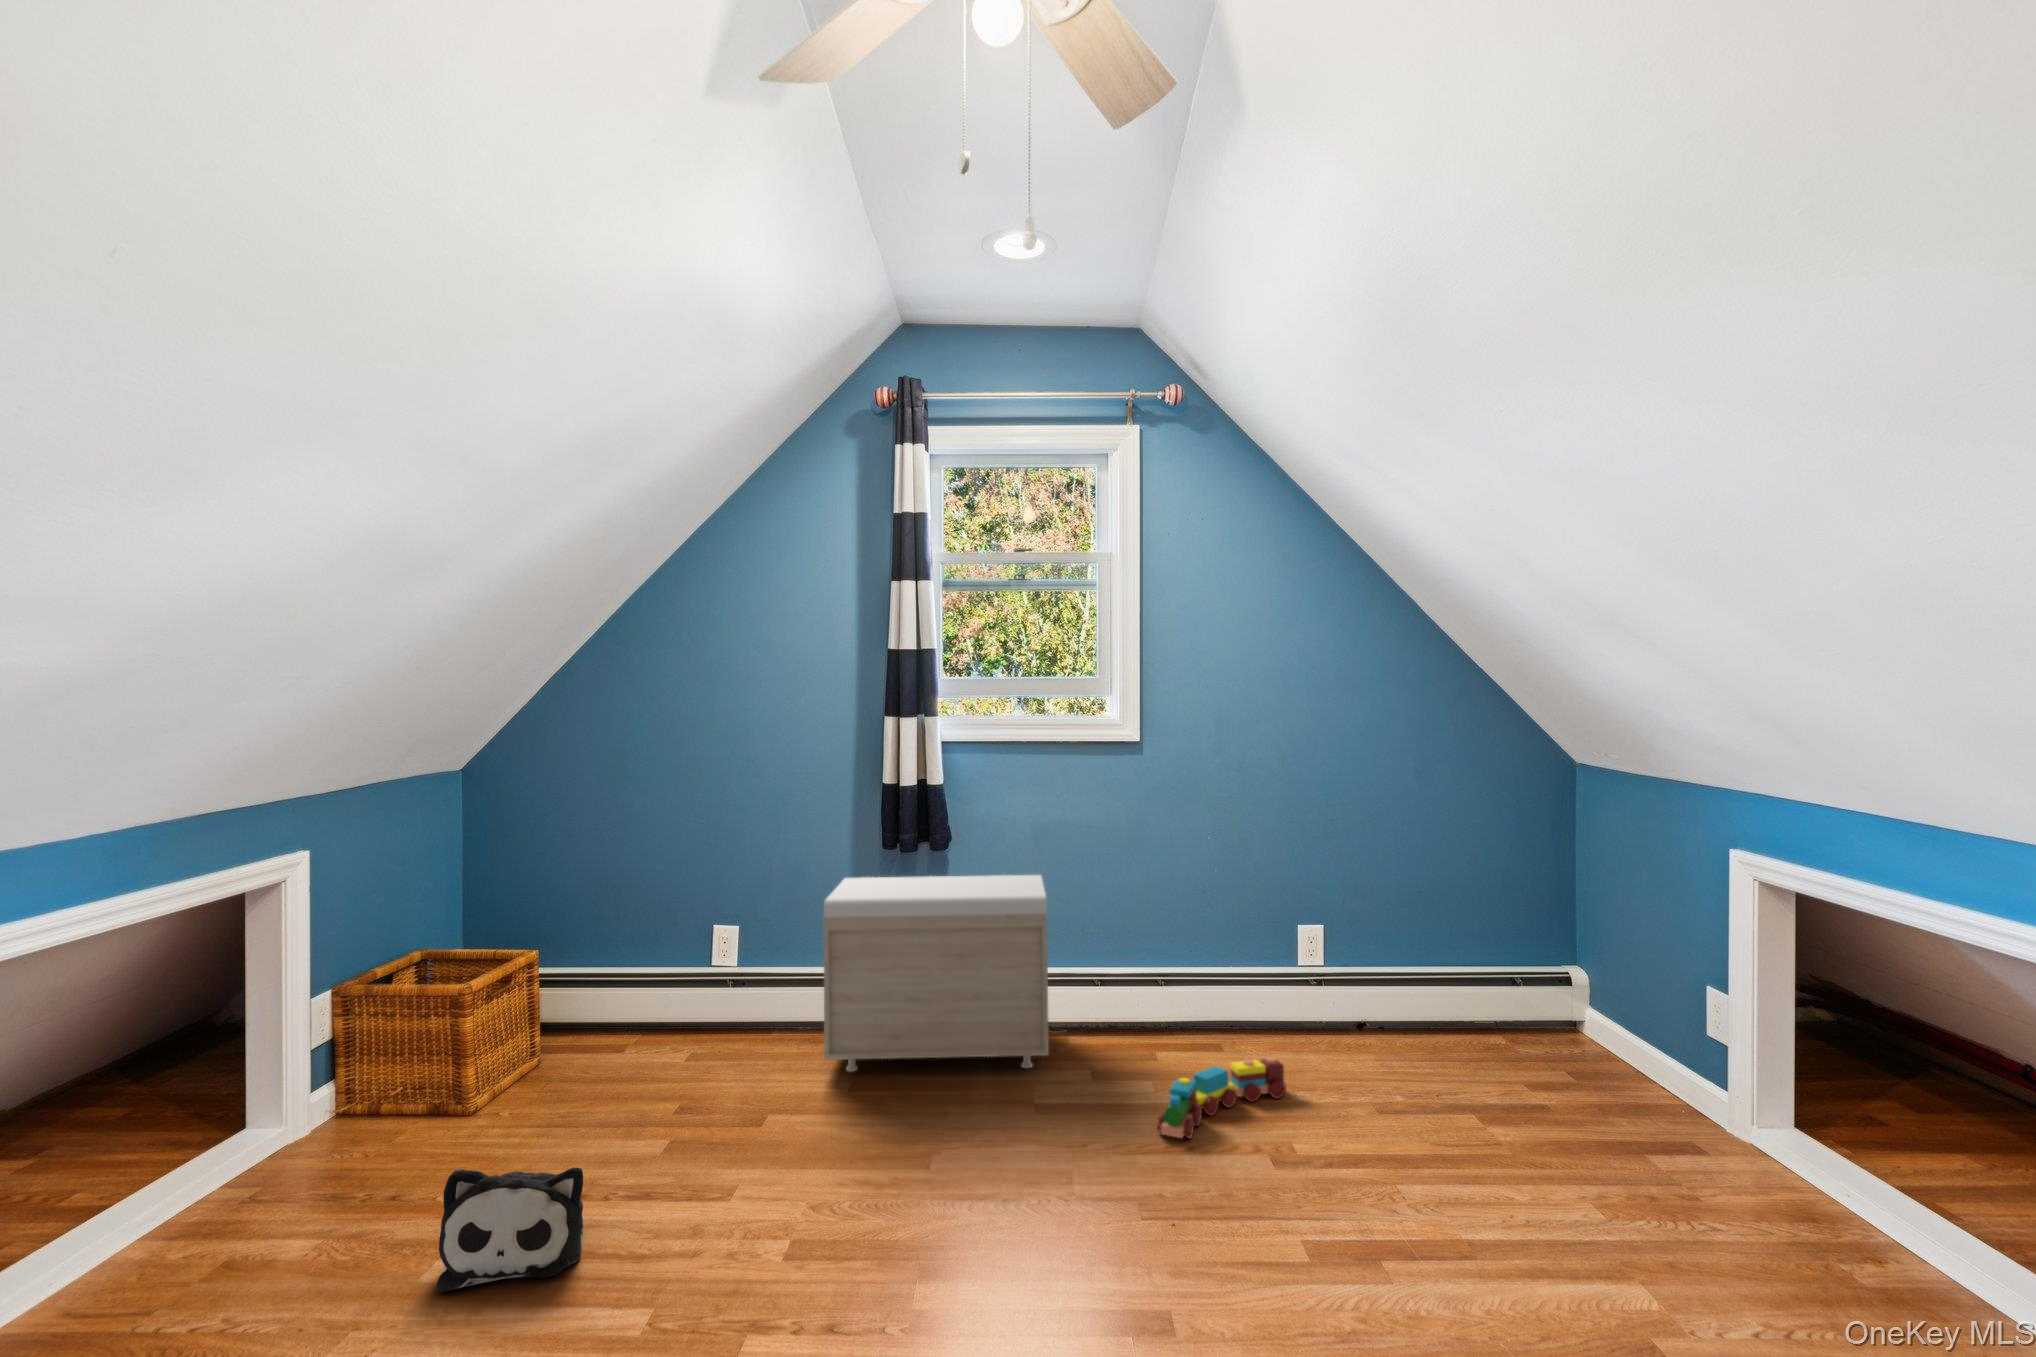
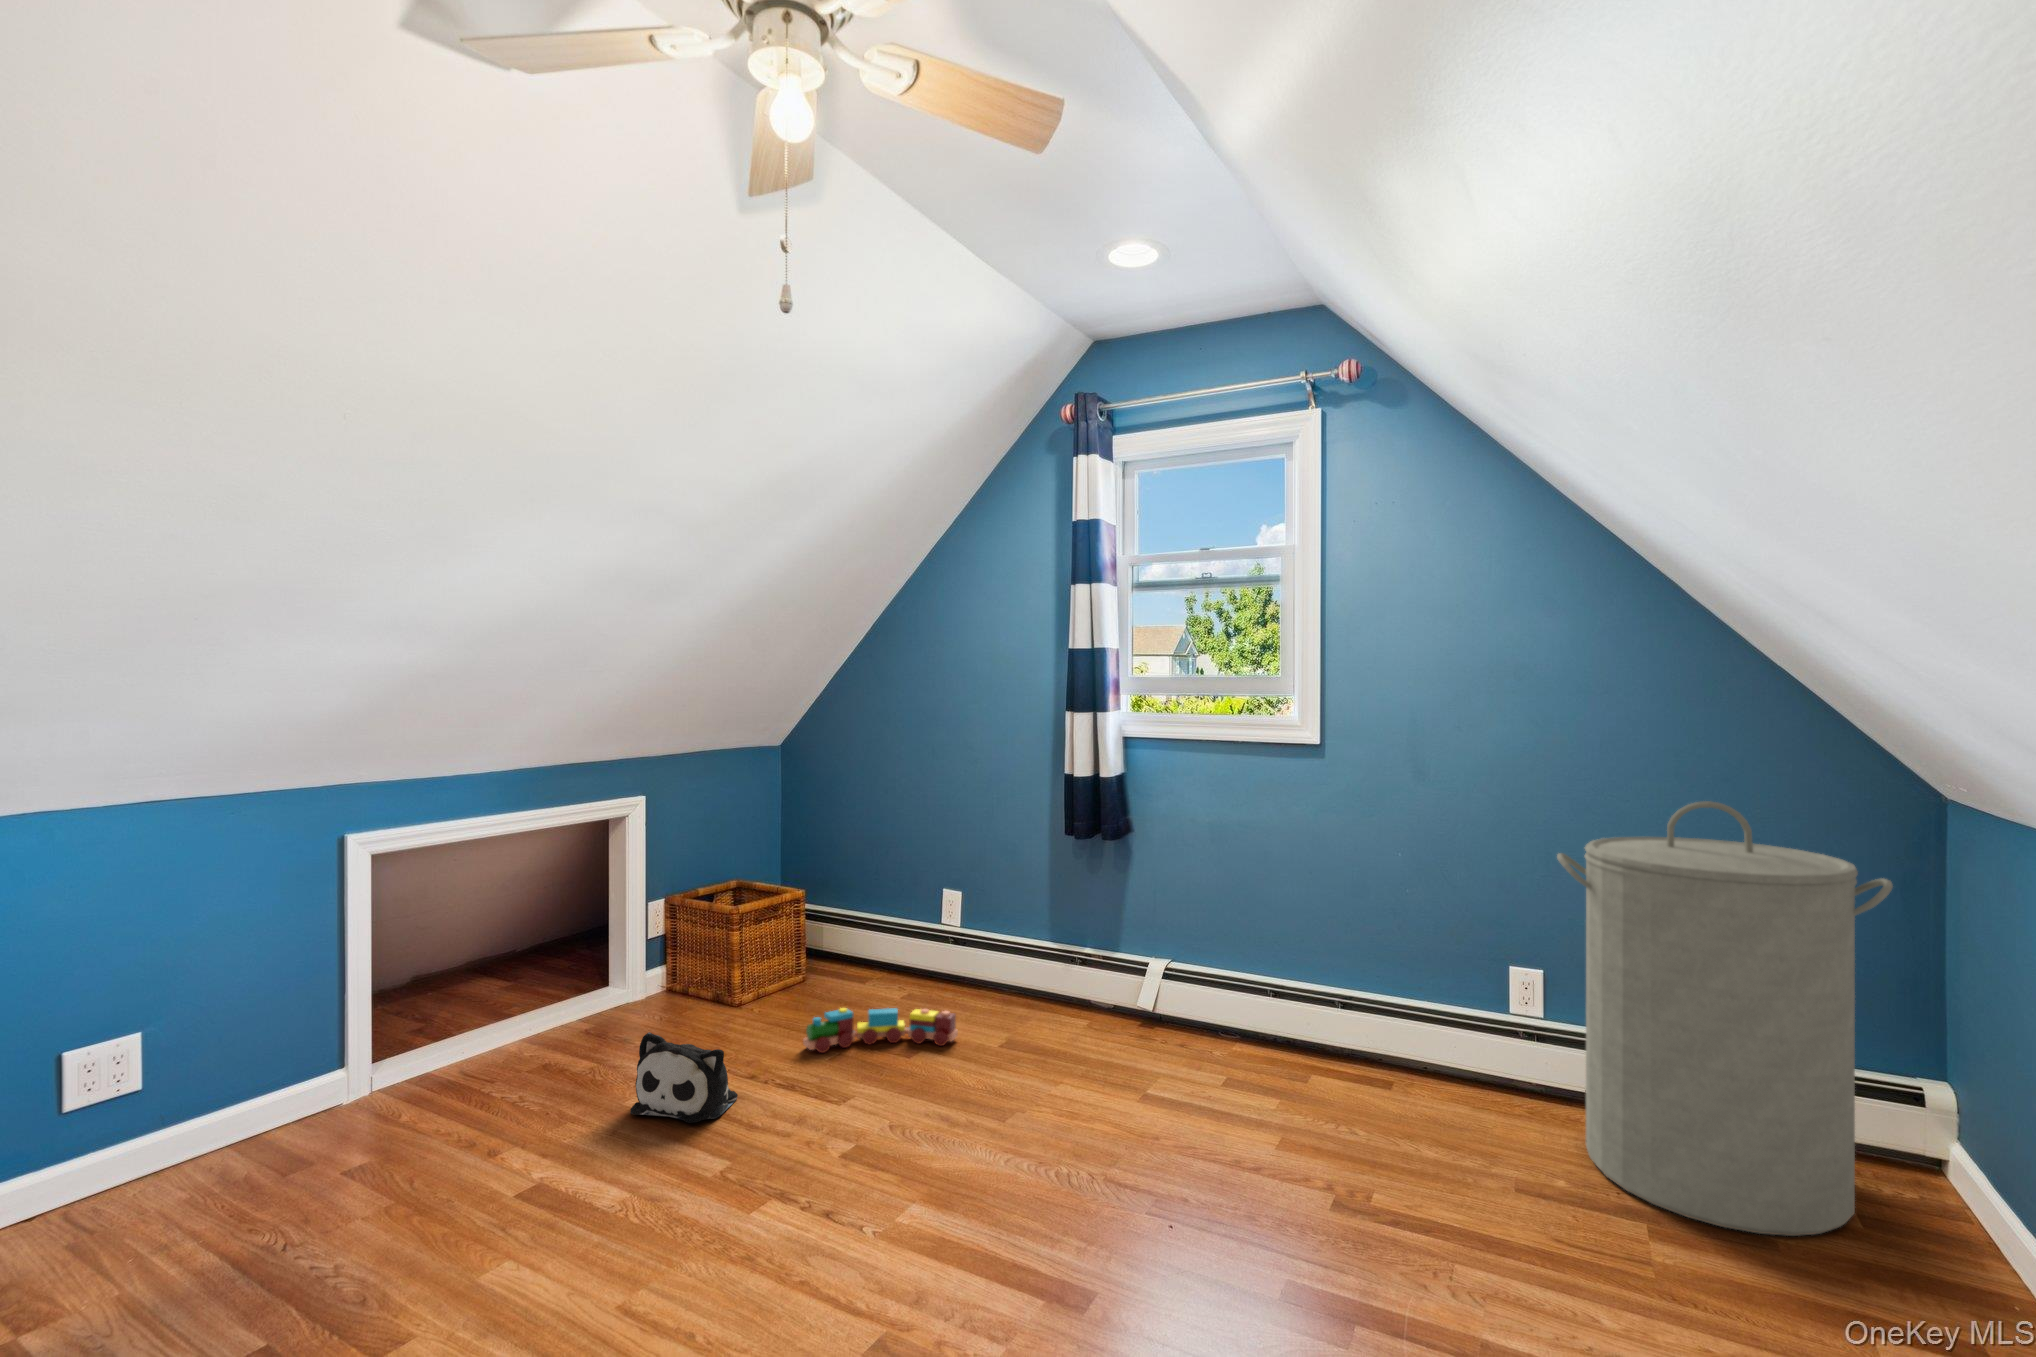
laundry hamper: none [1367,770,1593,1103] -> present [1557,801,1893,1236]
storage bench: present [823,875,1049,1072] -> none [988,858,1220,1062]
toy train: present [1158,1057,1287,1138] -> present [803,1008,958,1053]

